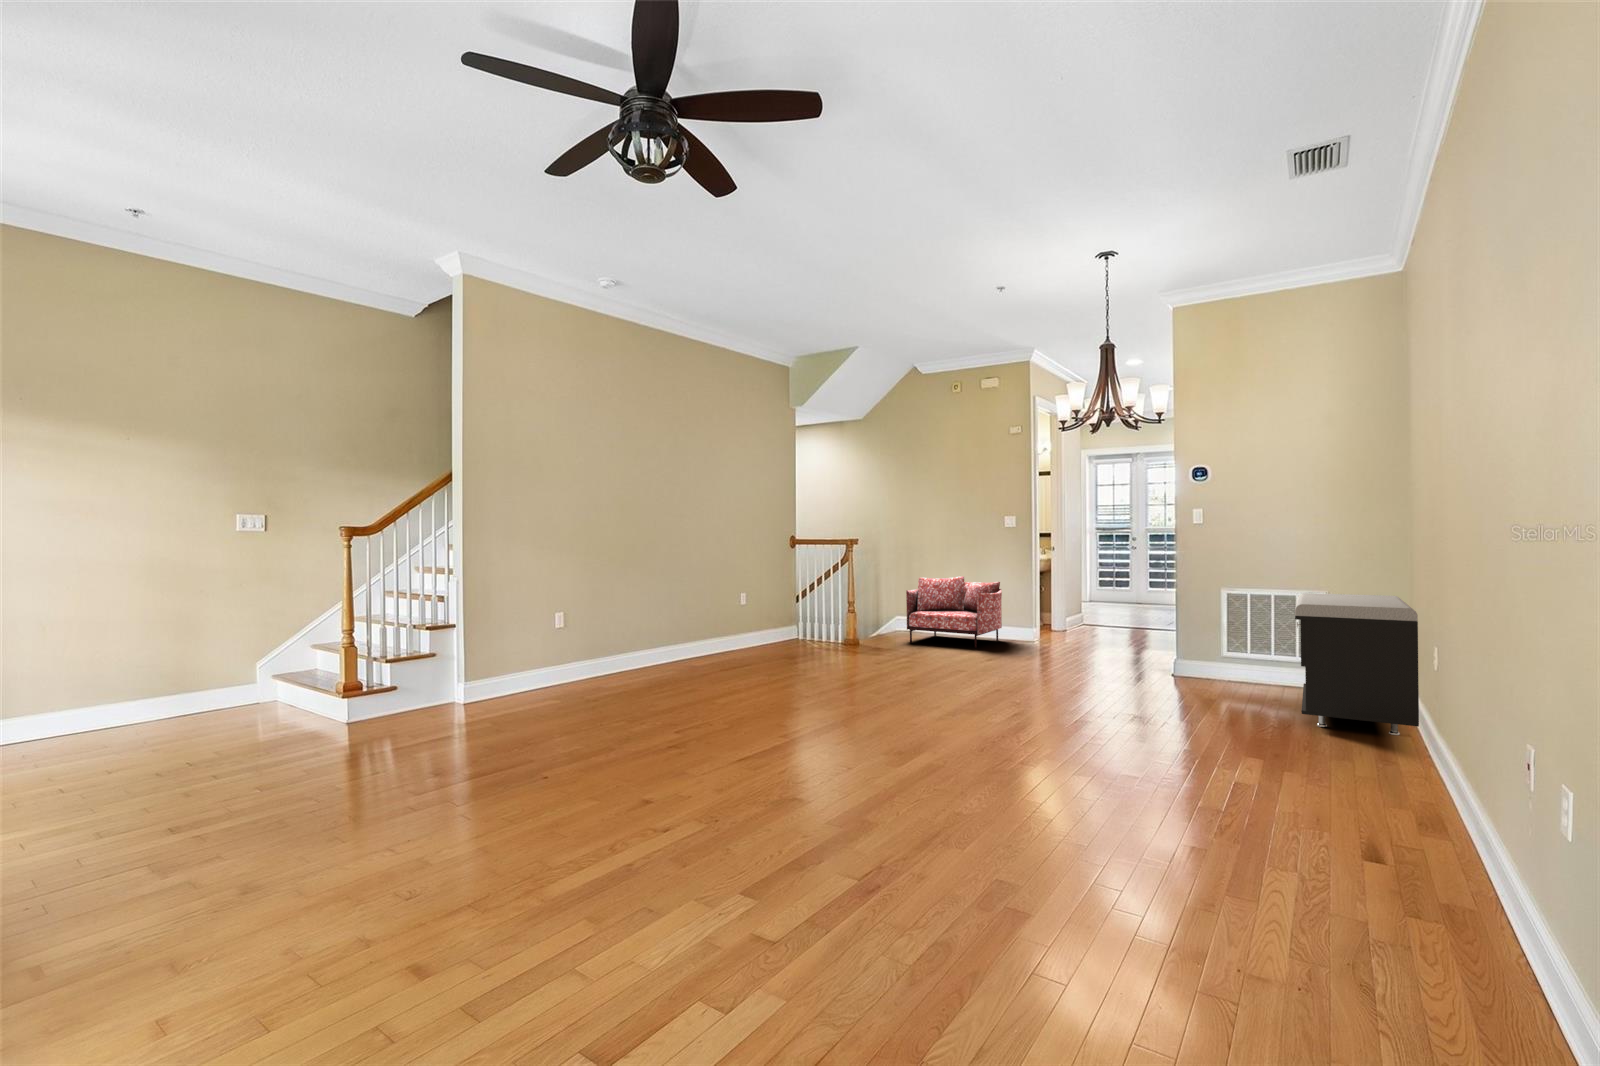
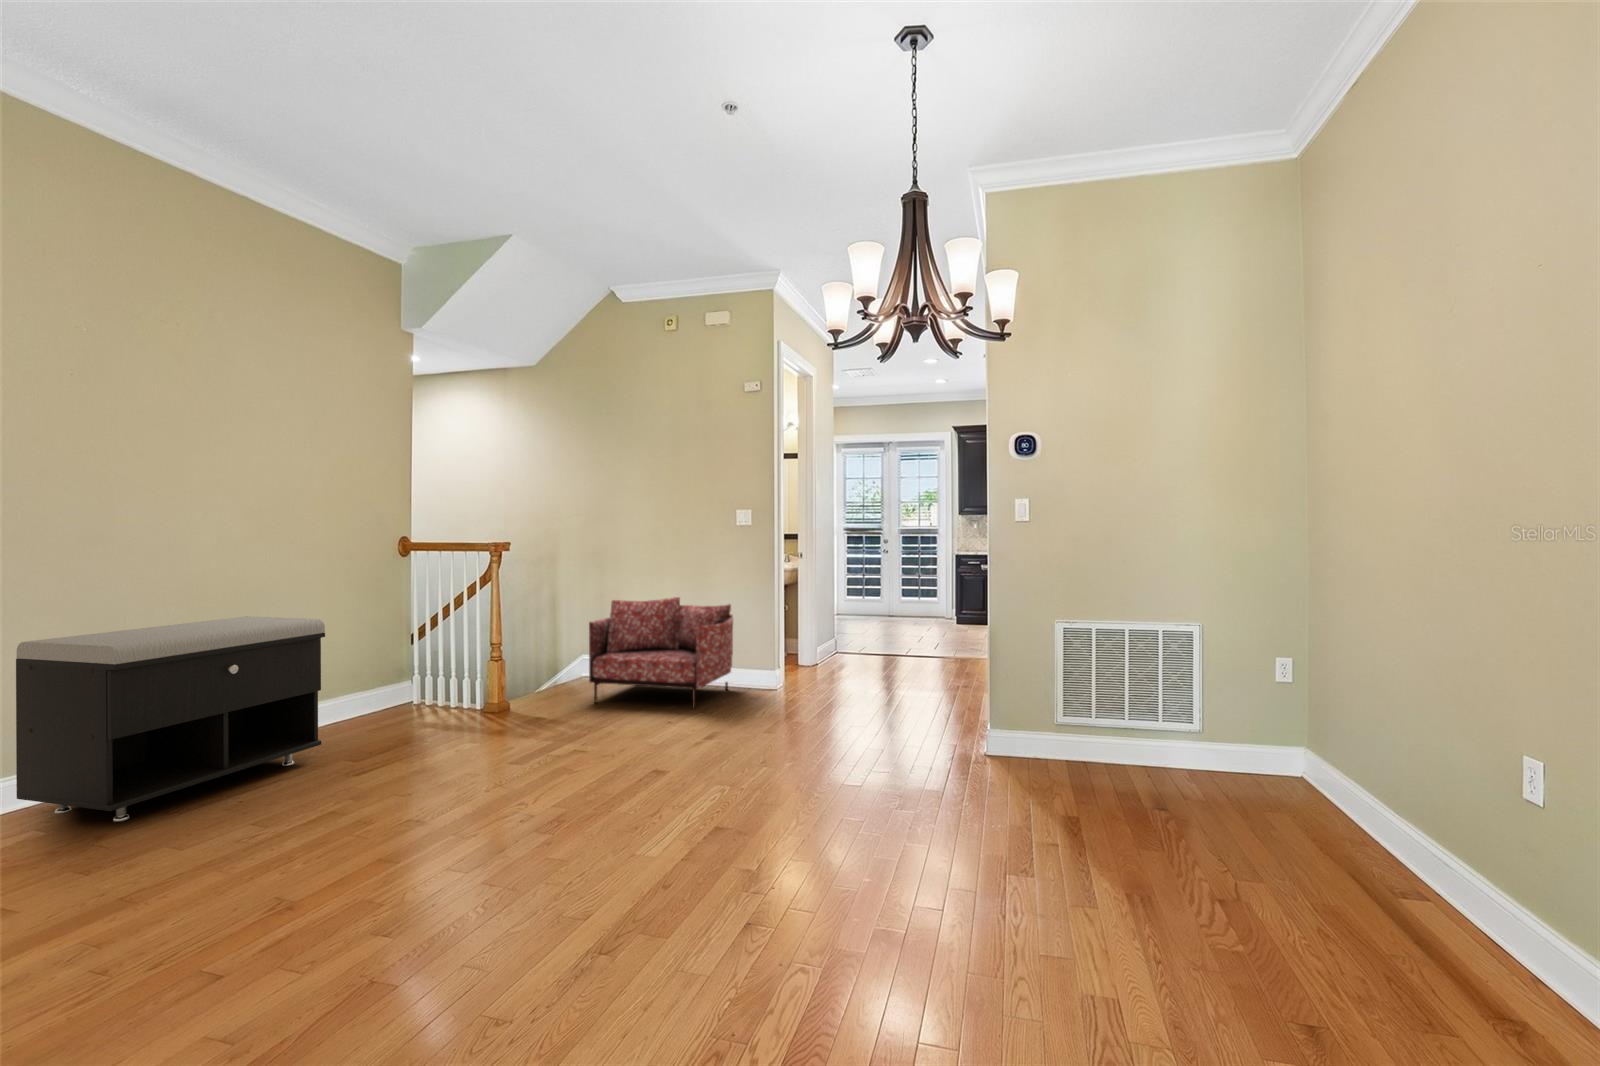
storage bench: present [1295,593,1419,735] -> present [16,616,325,822]

